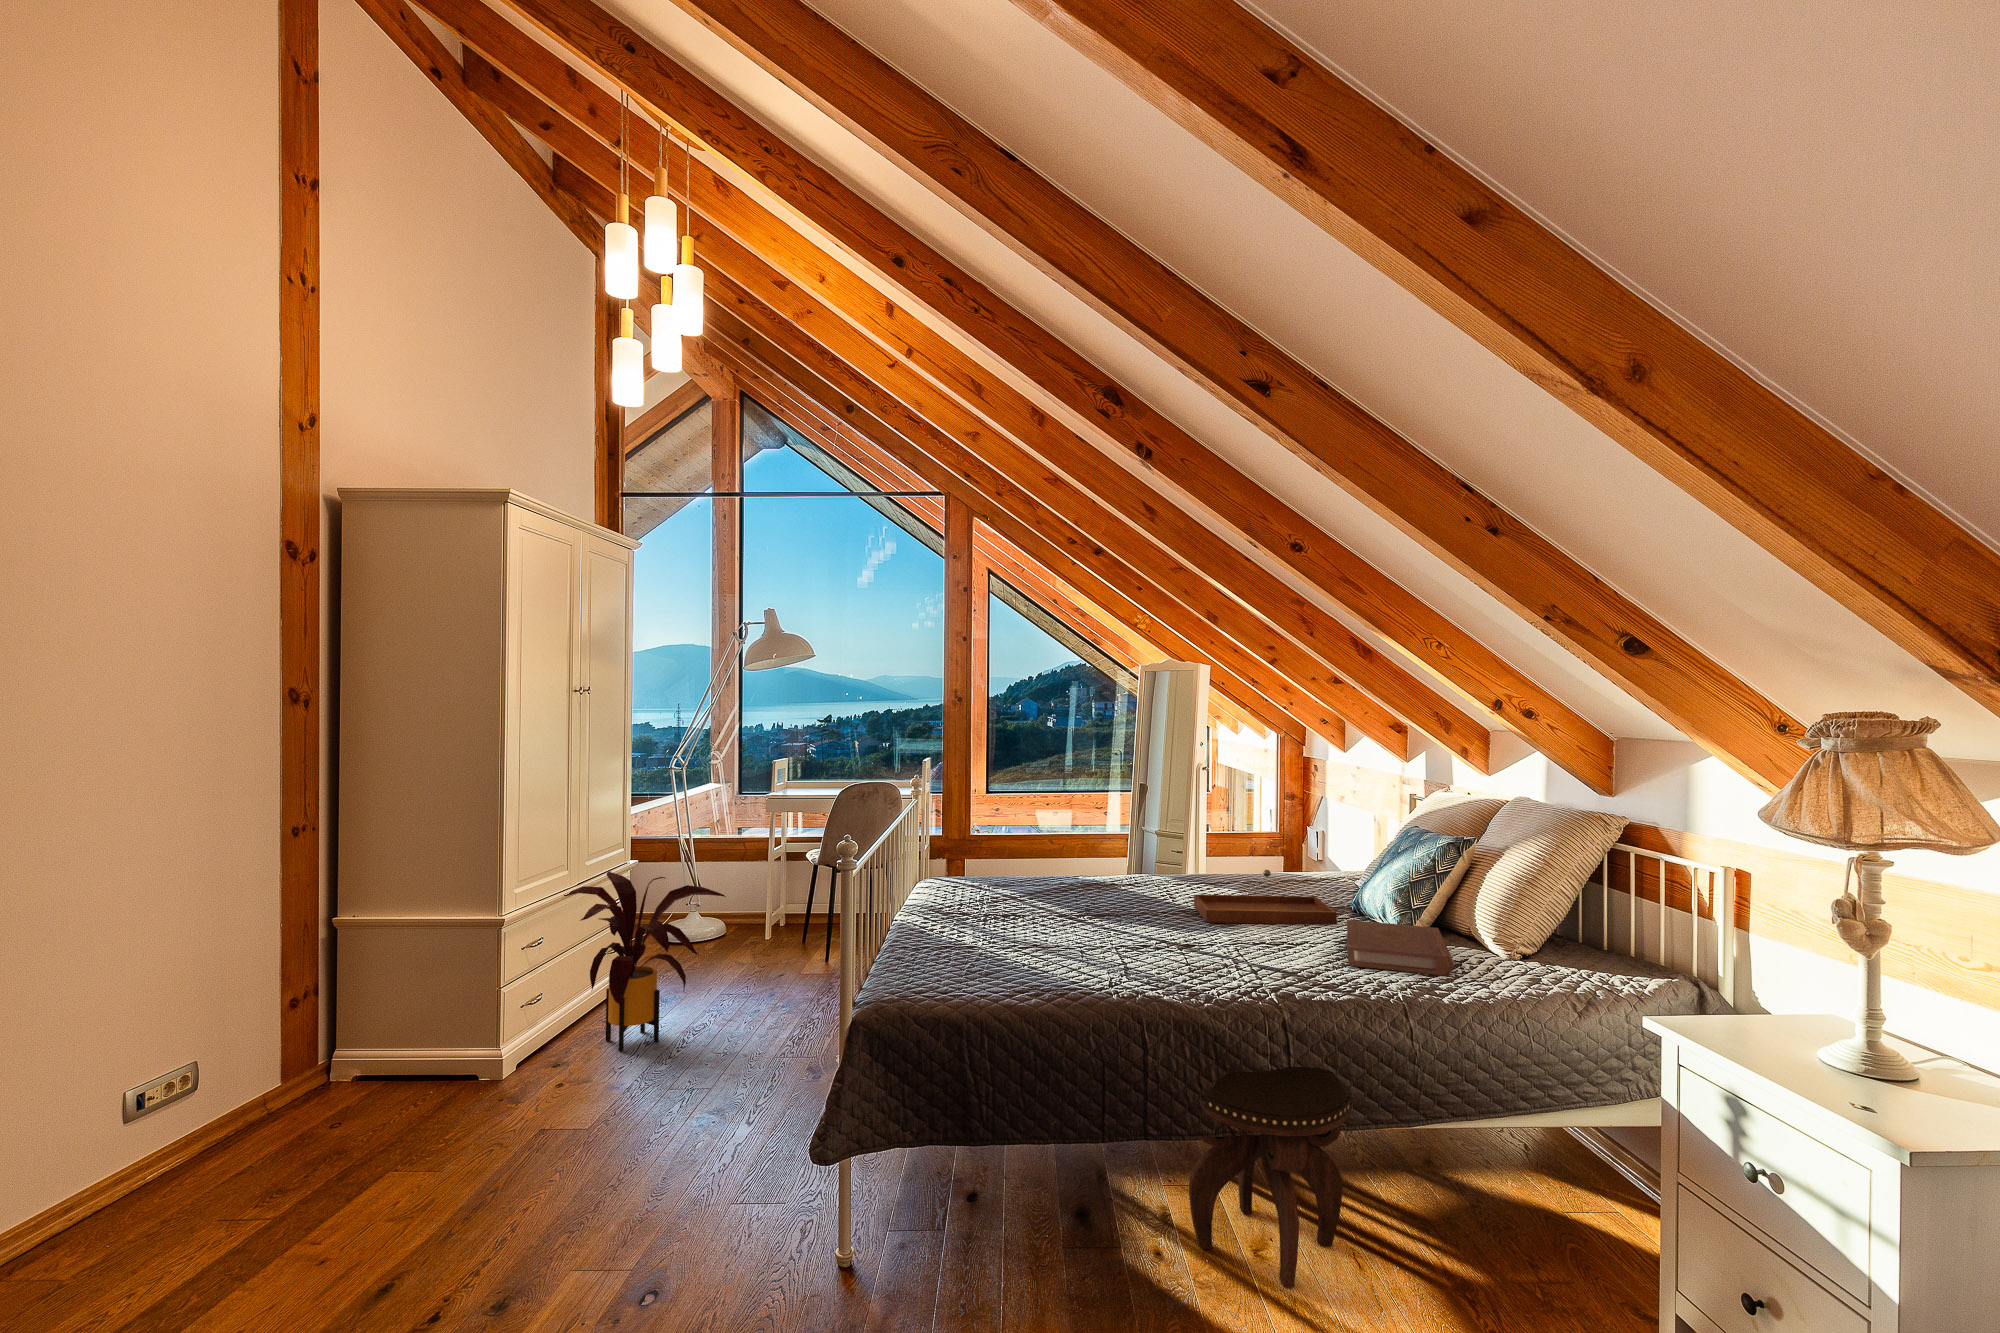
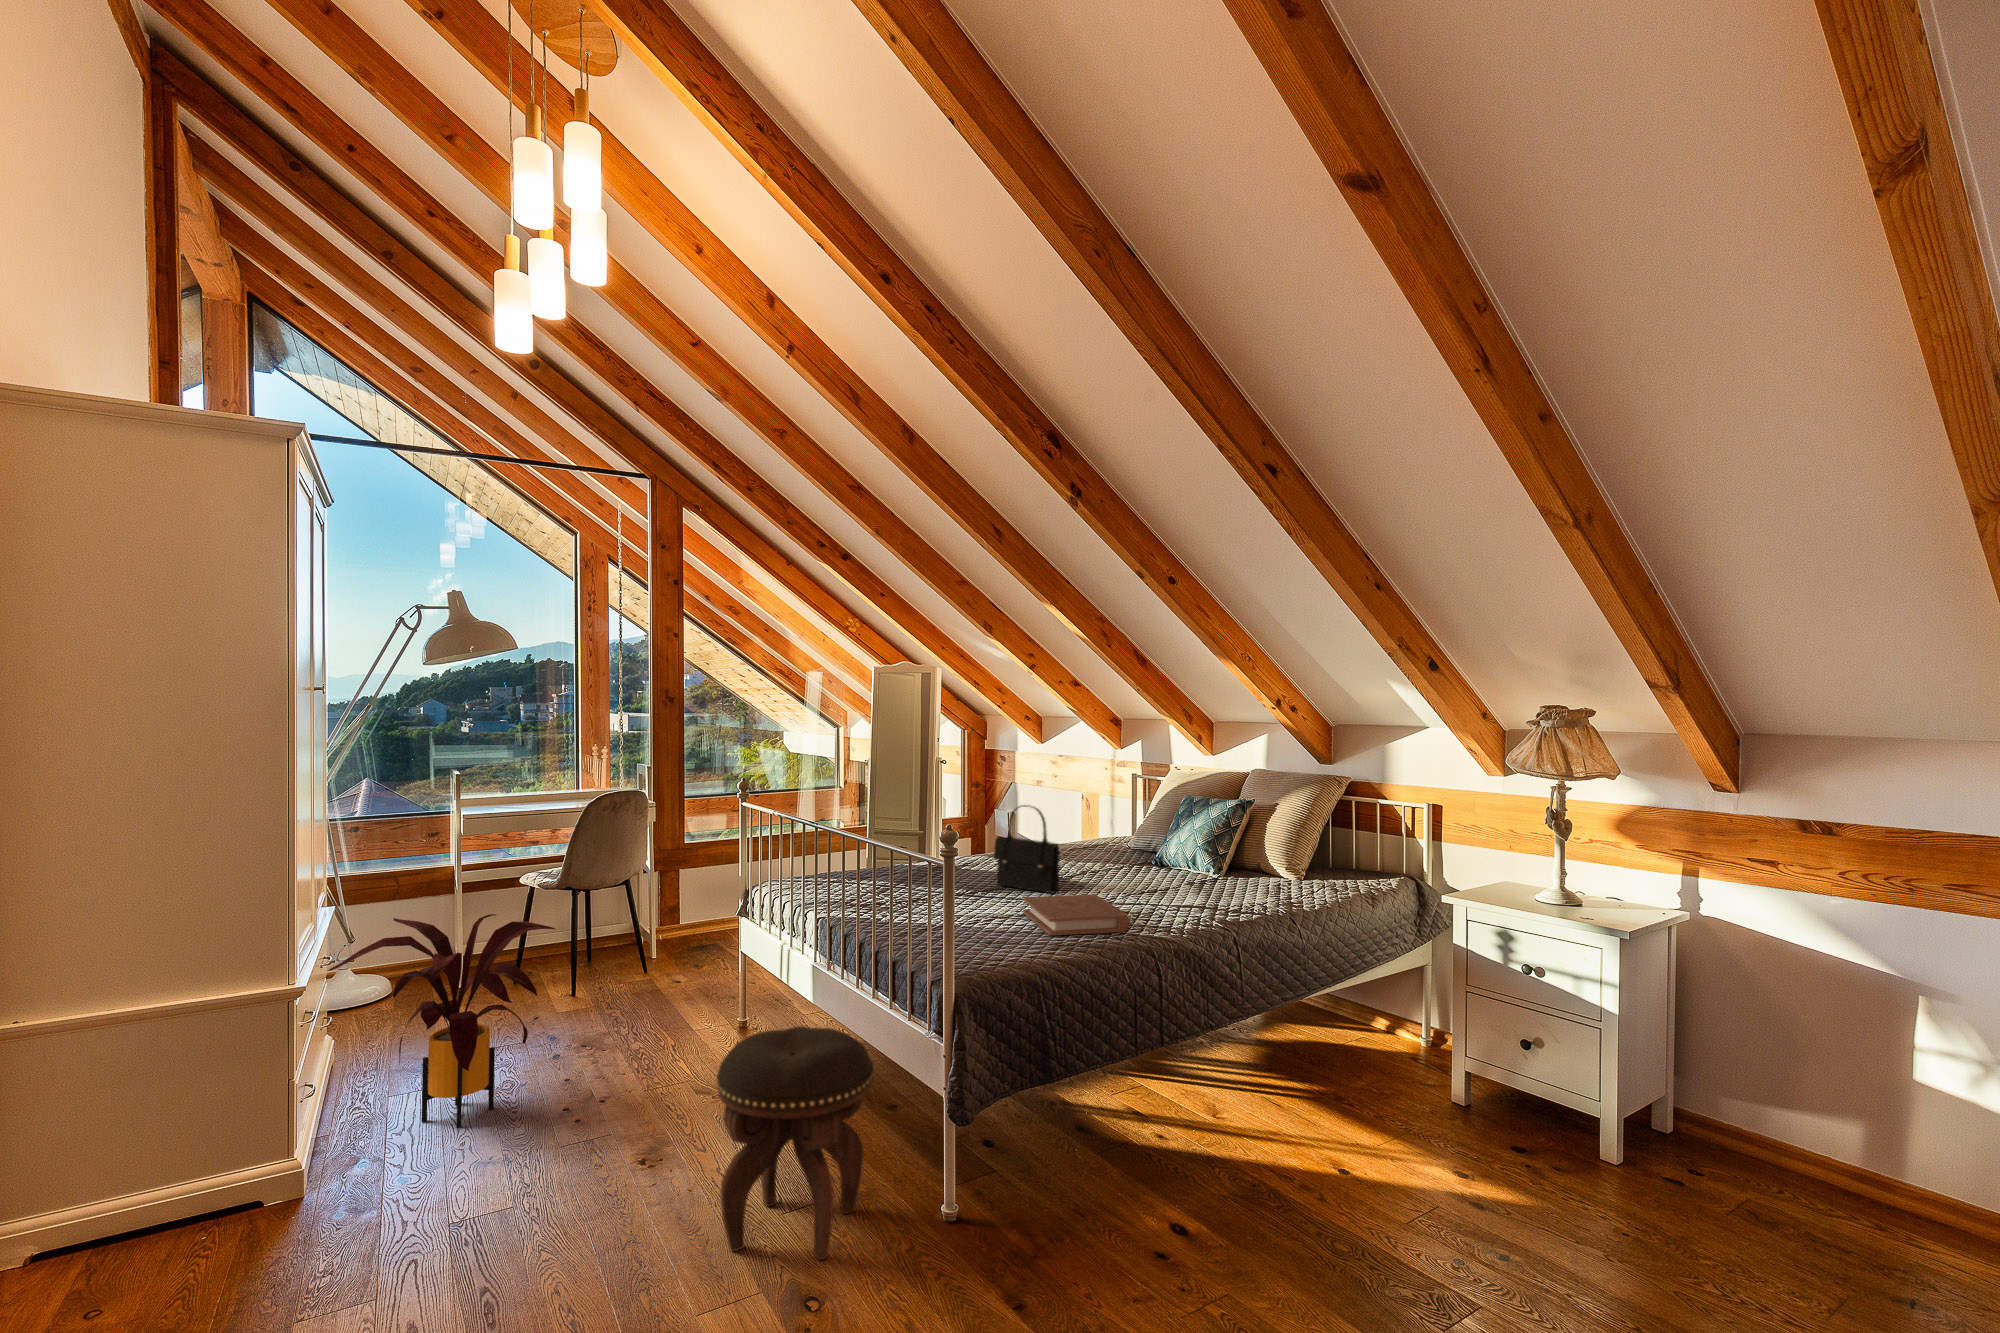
handbag: none [1110,822,1162,929] -> present [994,805,1060,894]
tray: present [1194,870,1337,925] -> none [1050,837,1166,885]
book: present [1347,920,1454,976] -> present [1023,894,1130,935]
footstool: present [1189,1067,1350,1288] -> present [717,1026,873,1260]

